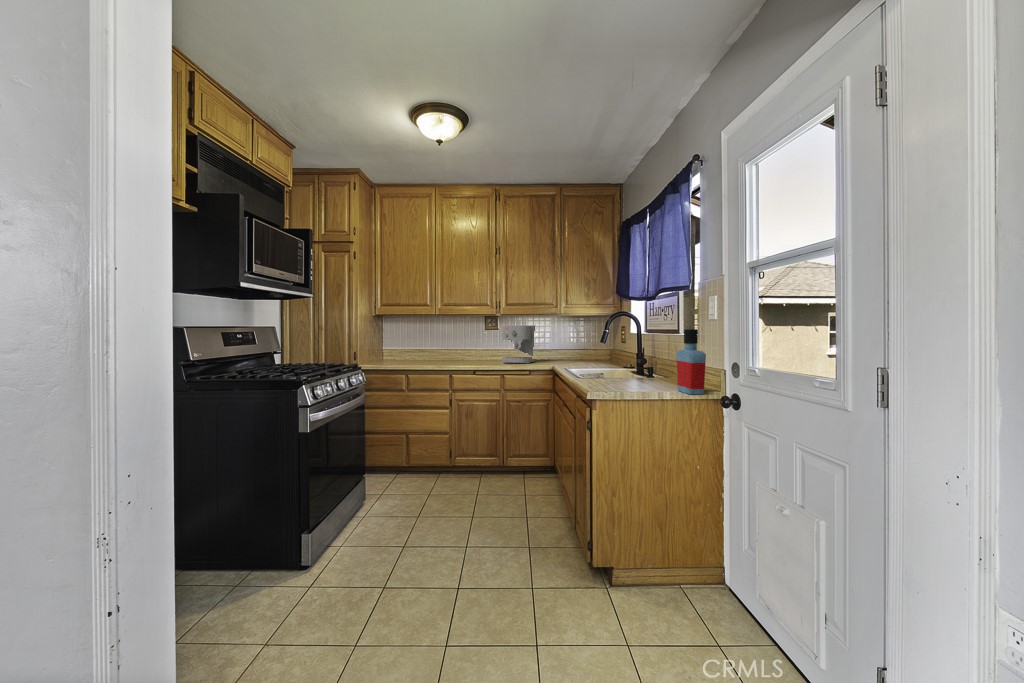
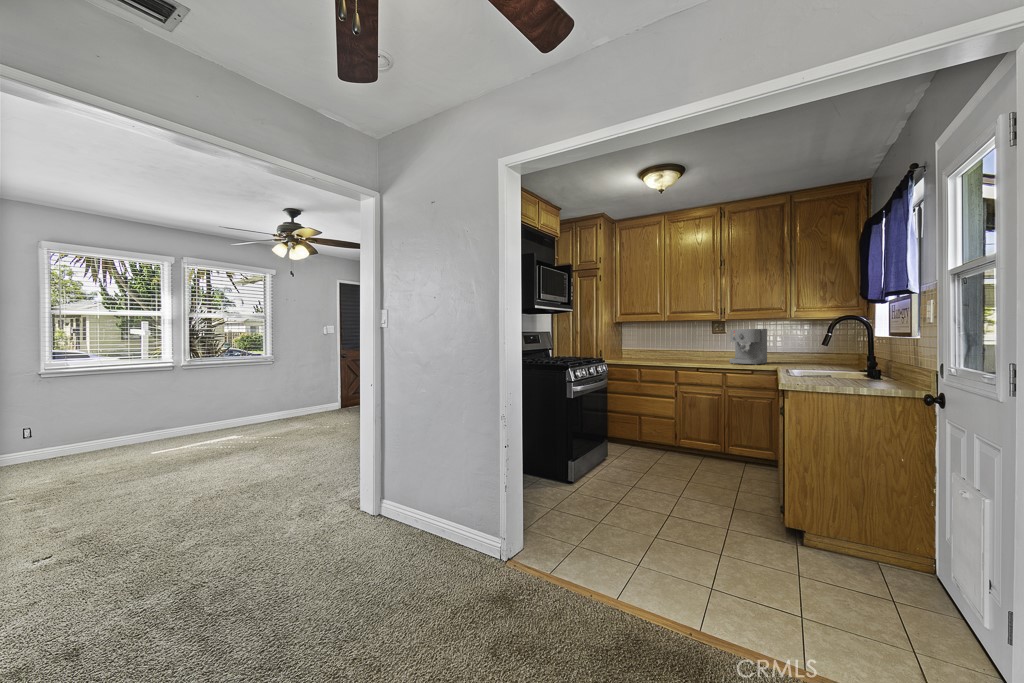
bottle: present [676,329,706,394] -> none [875,331,901,389]

